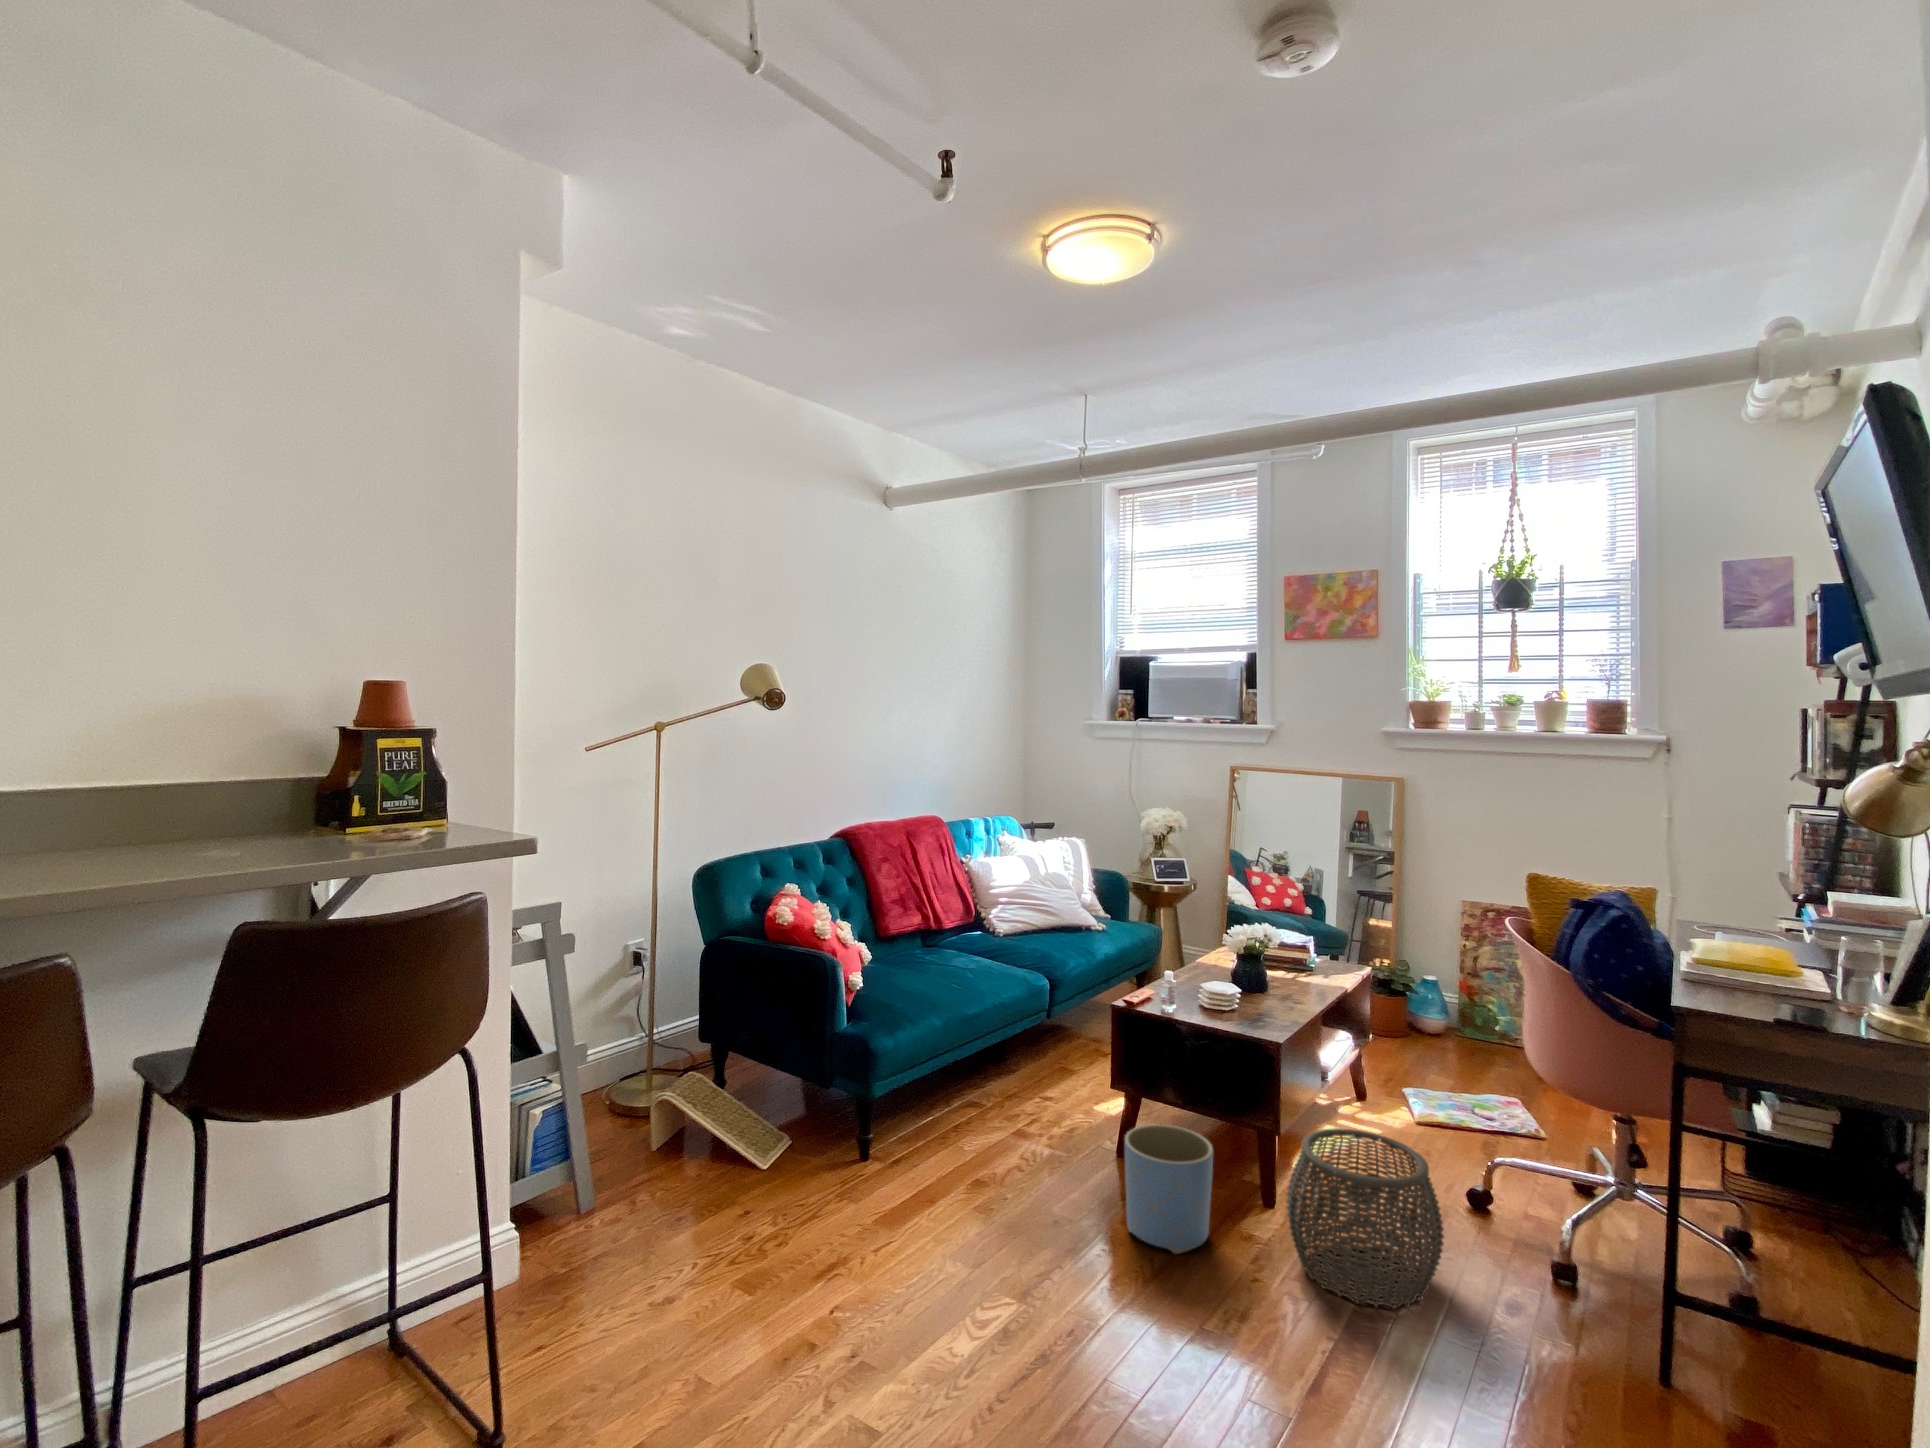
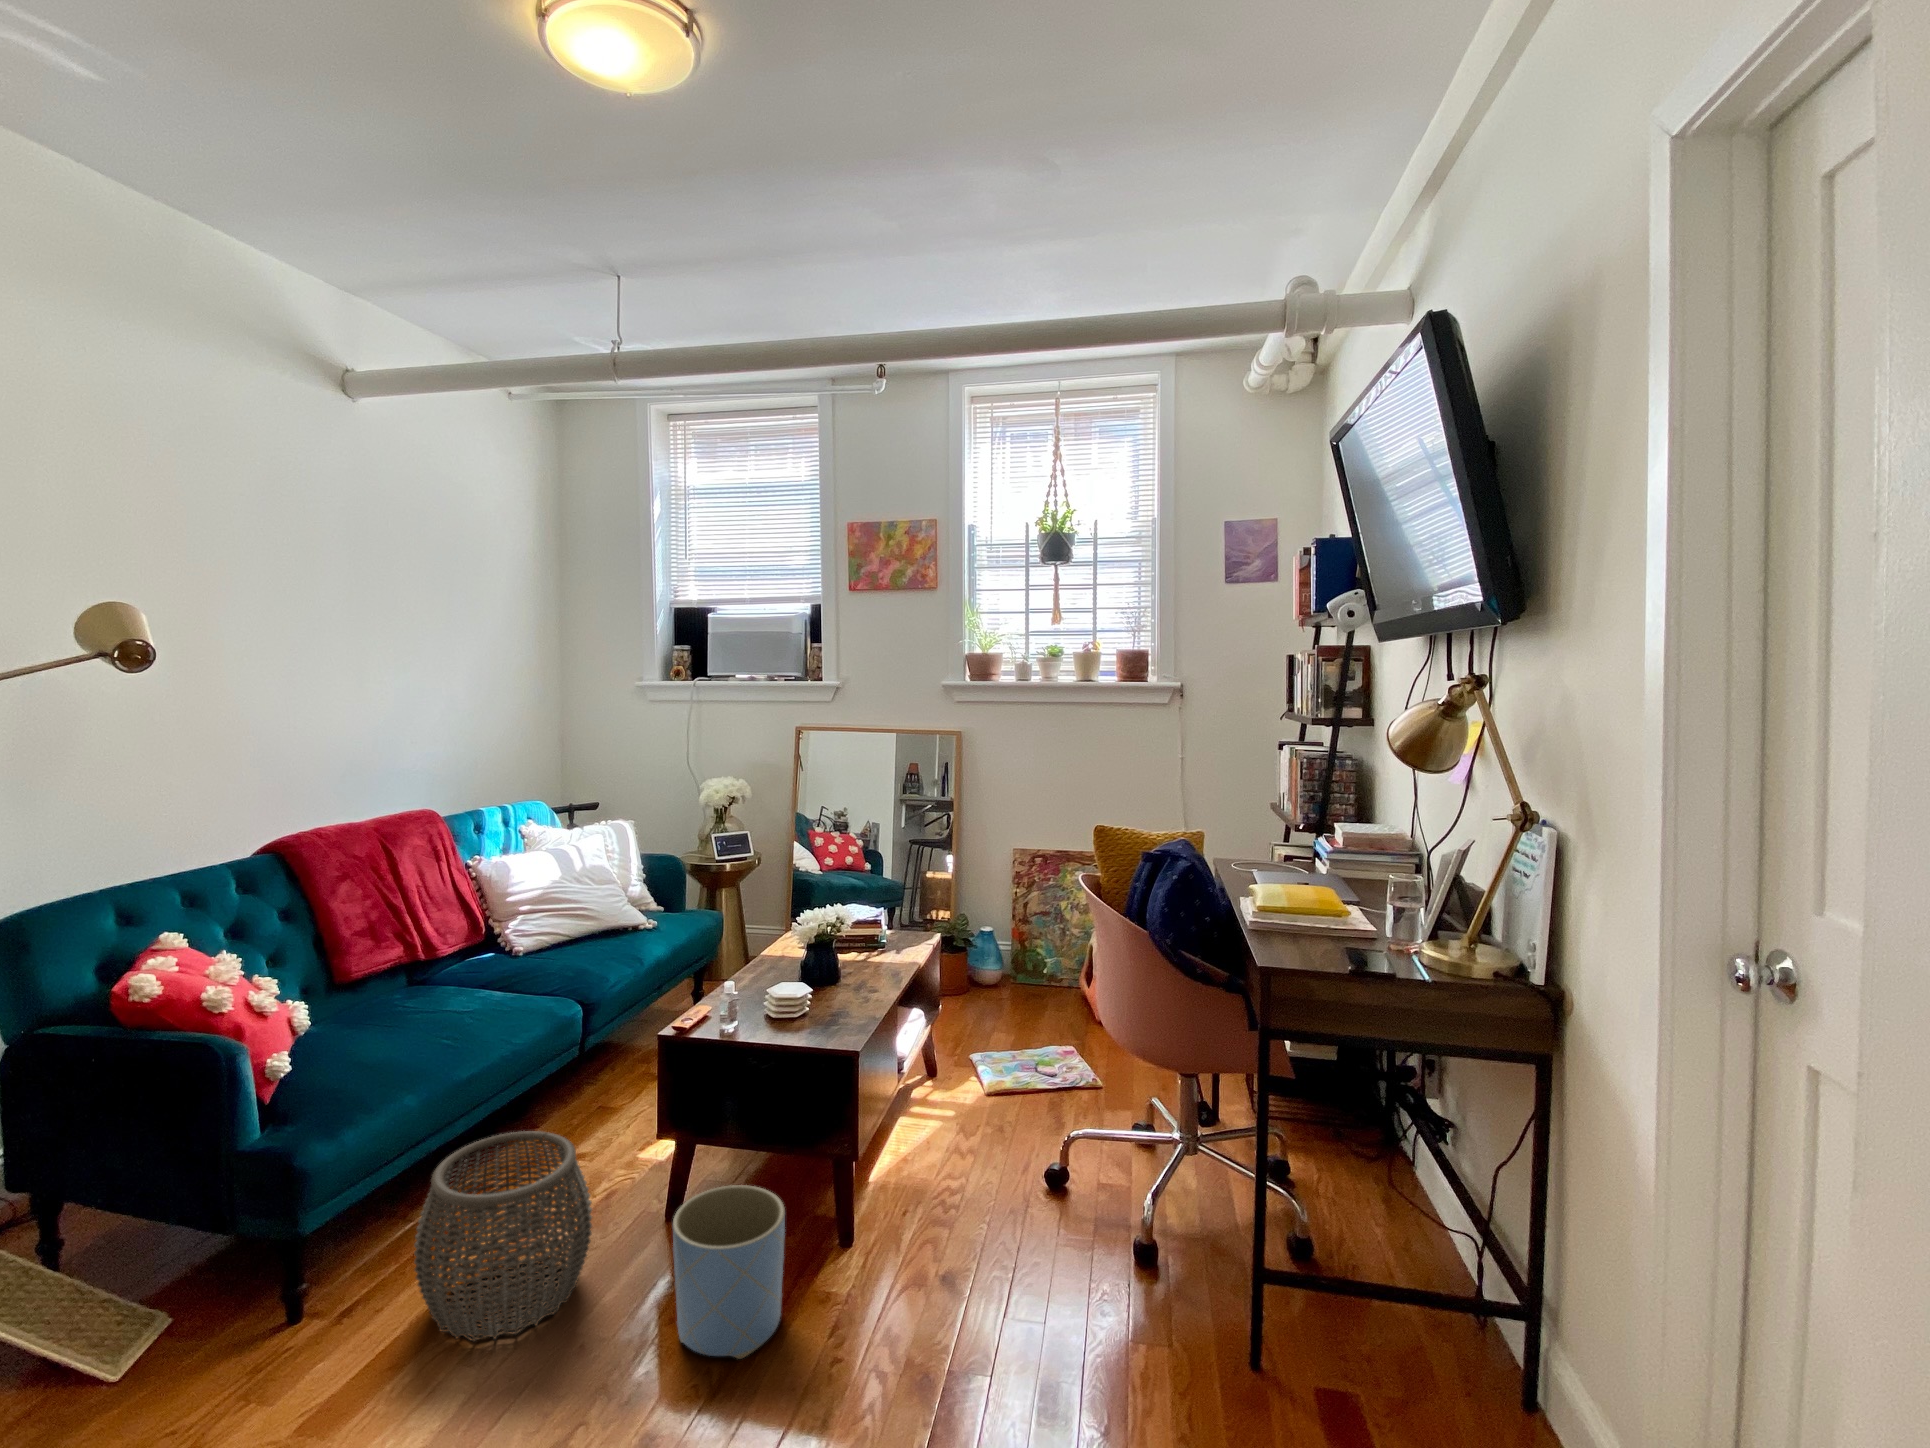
woven basket: present [1286,1128,1444,1308] -> present [414,1131,592,1341]

